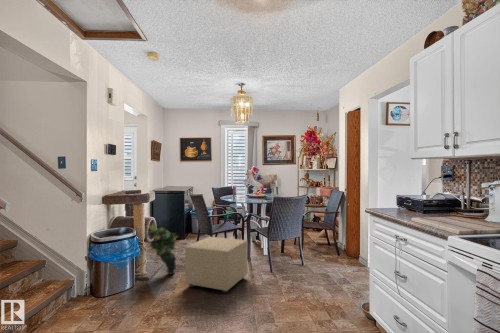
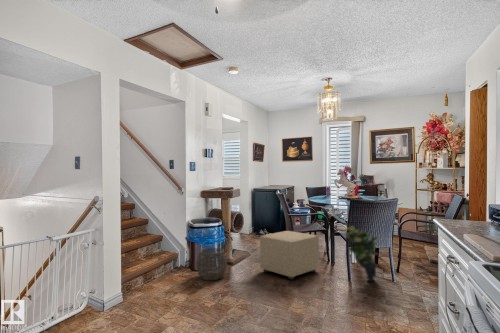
potted plant: present [147,224,177,274] -> present [346,226,377,281]
woven basket: none [106,267,148,311] -> present [196,248,227,280]

